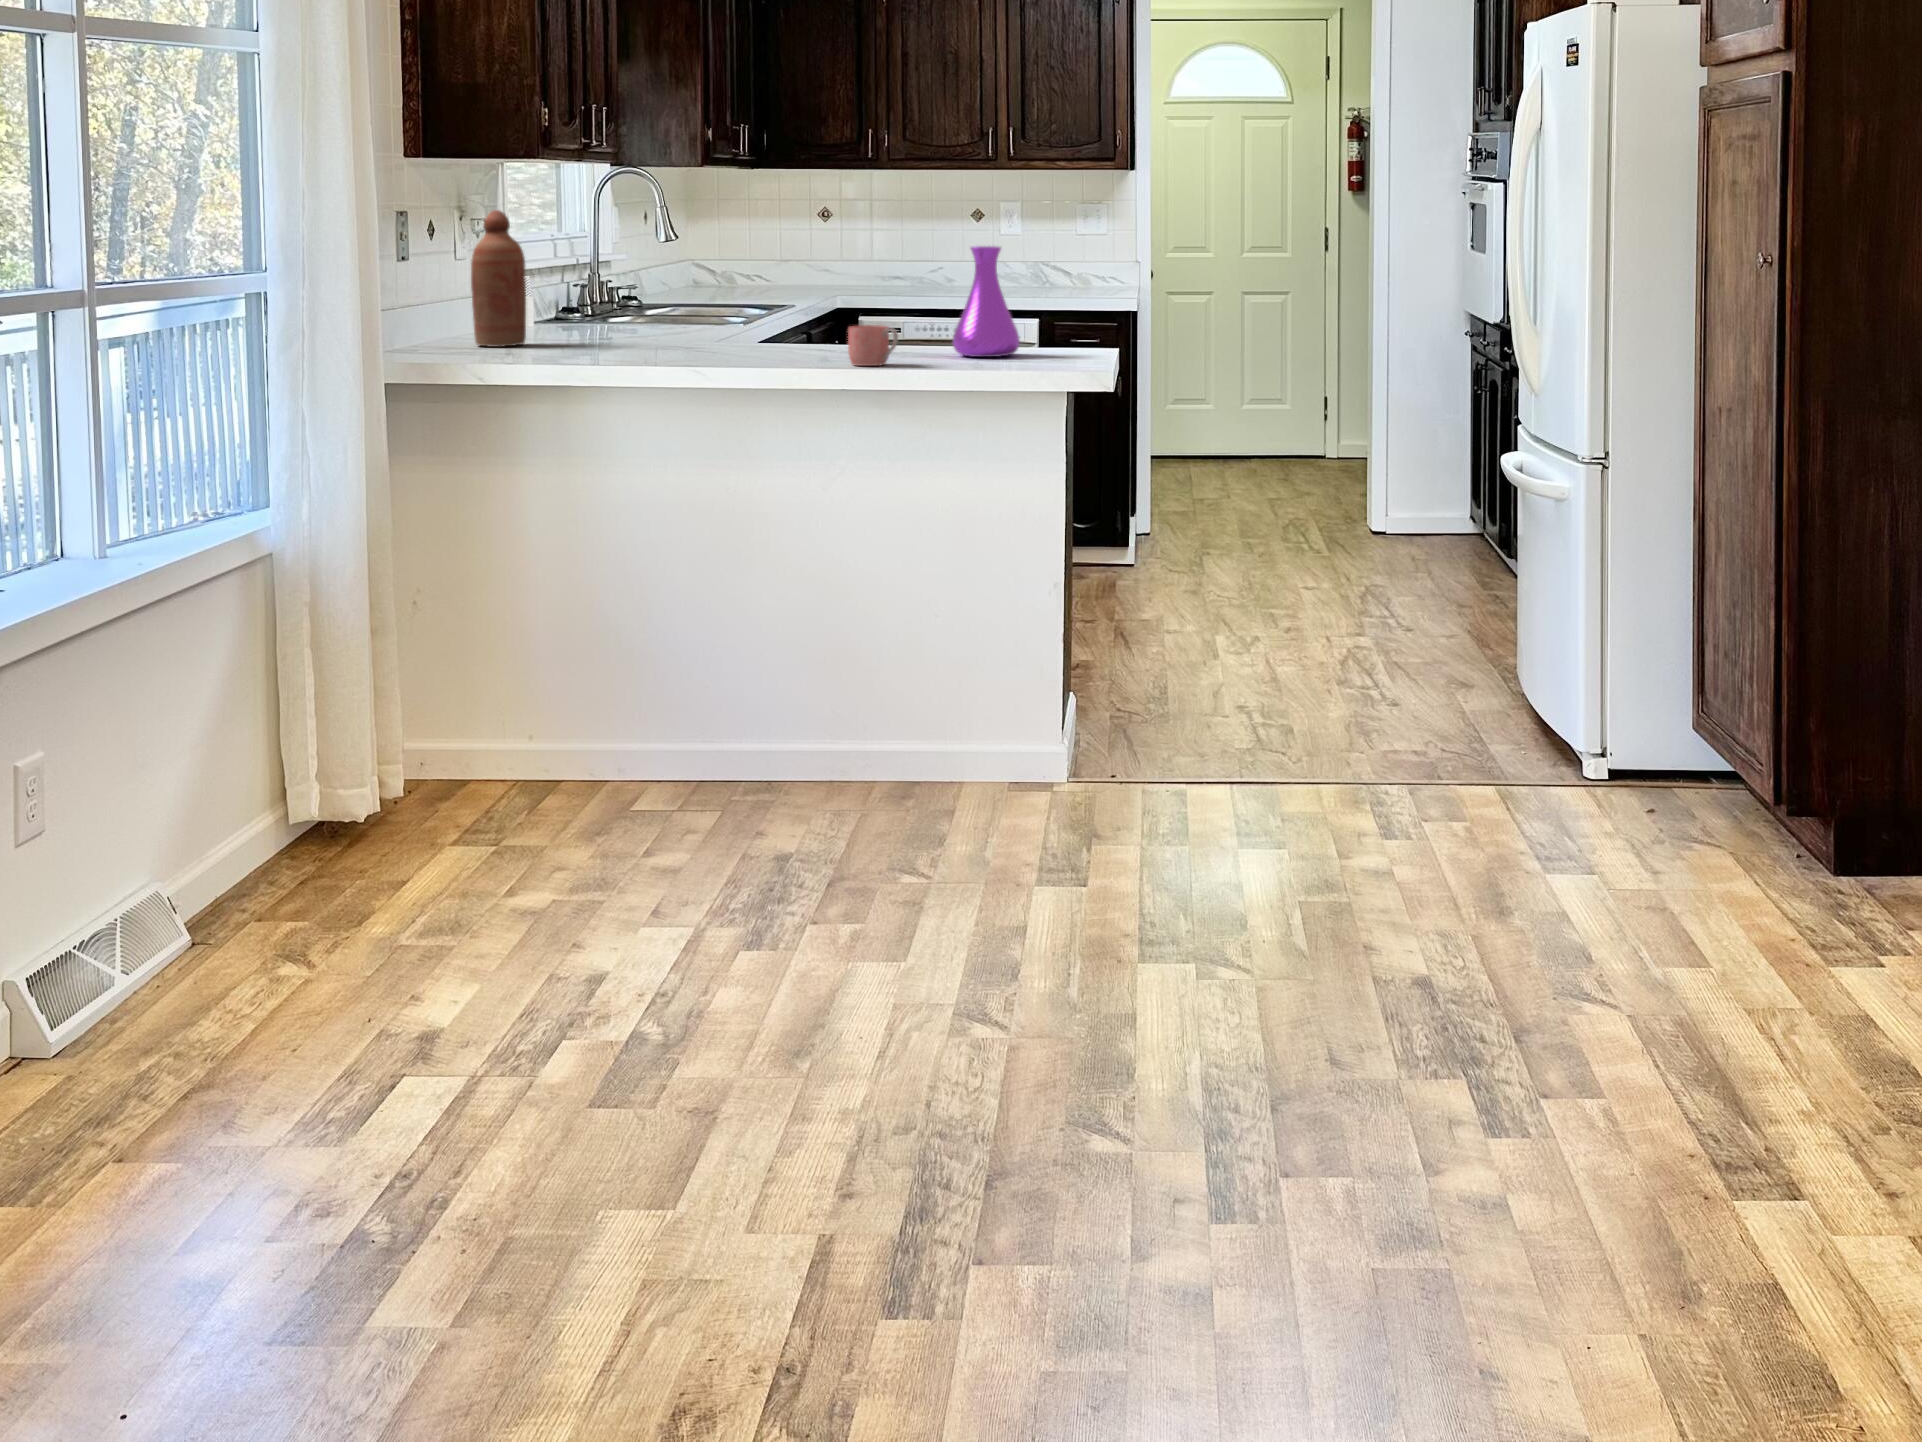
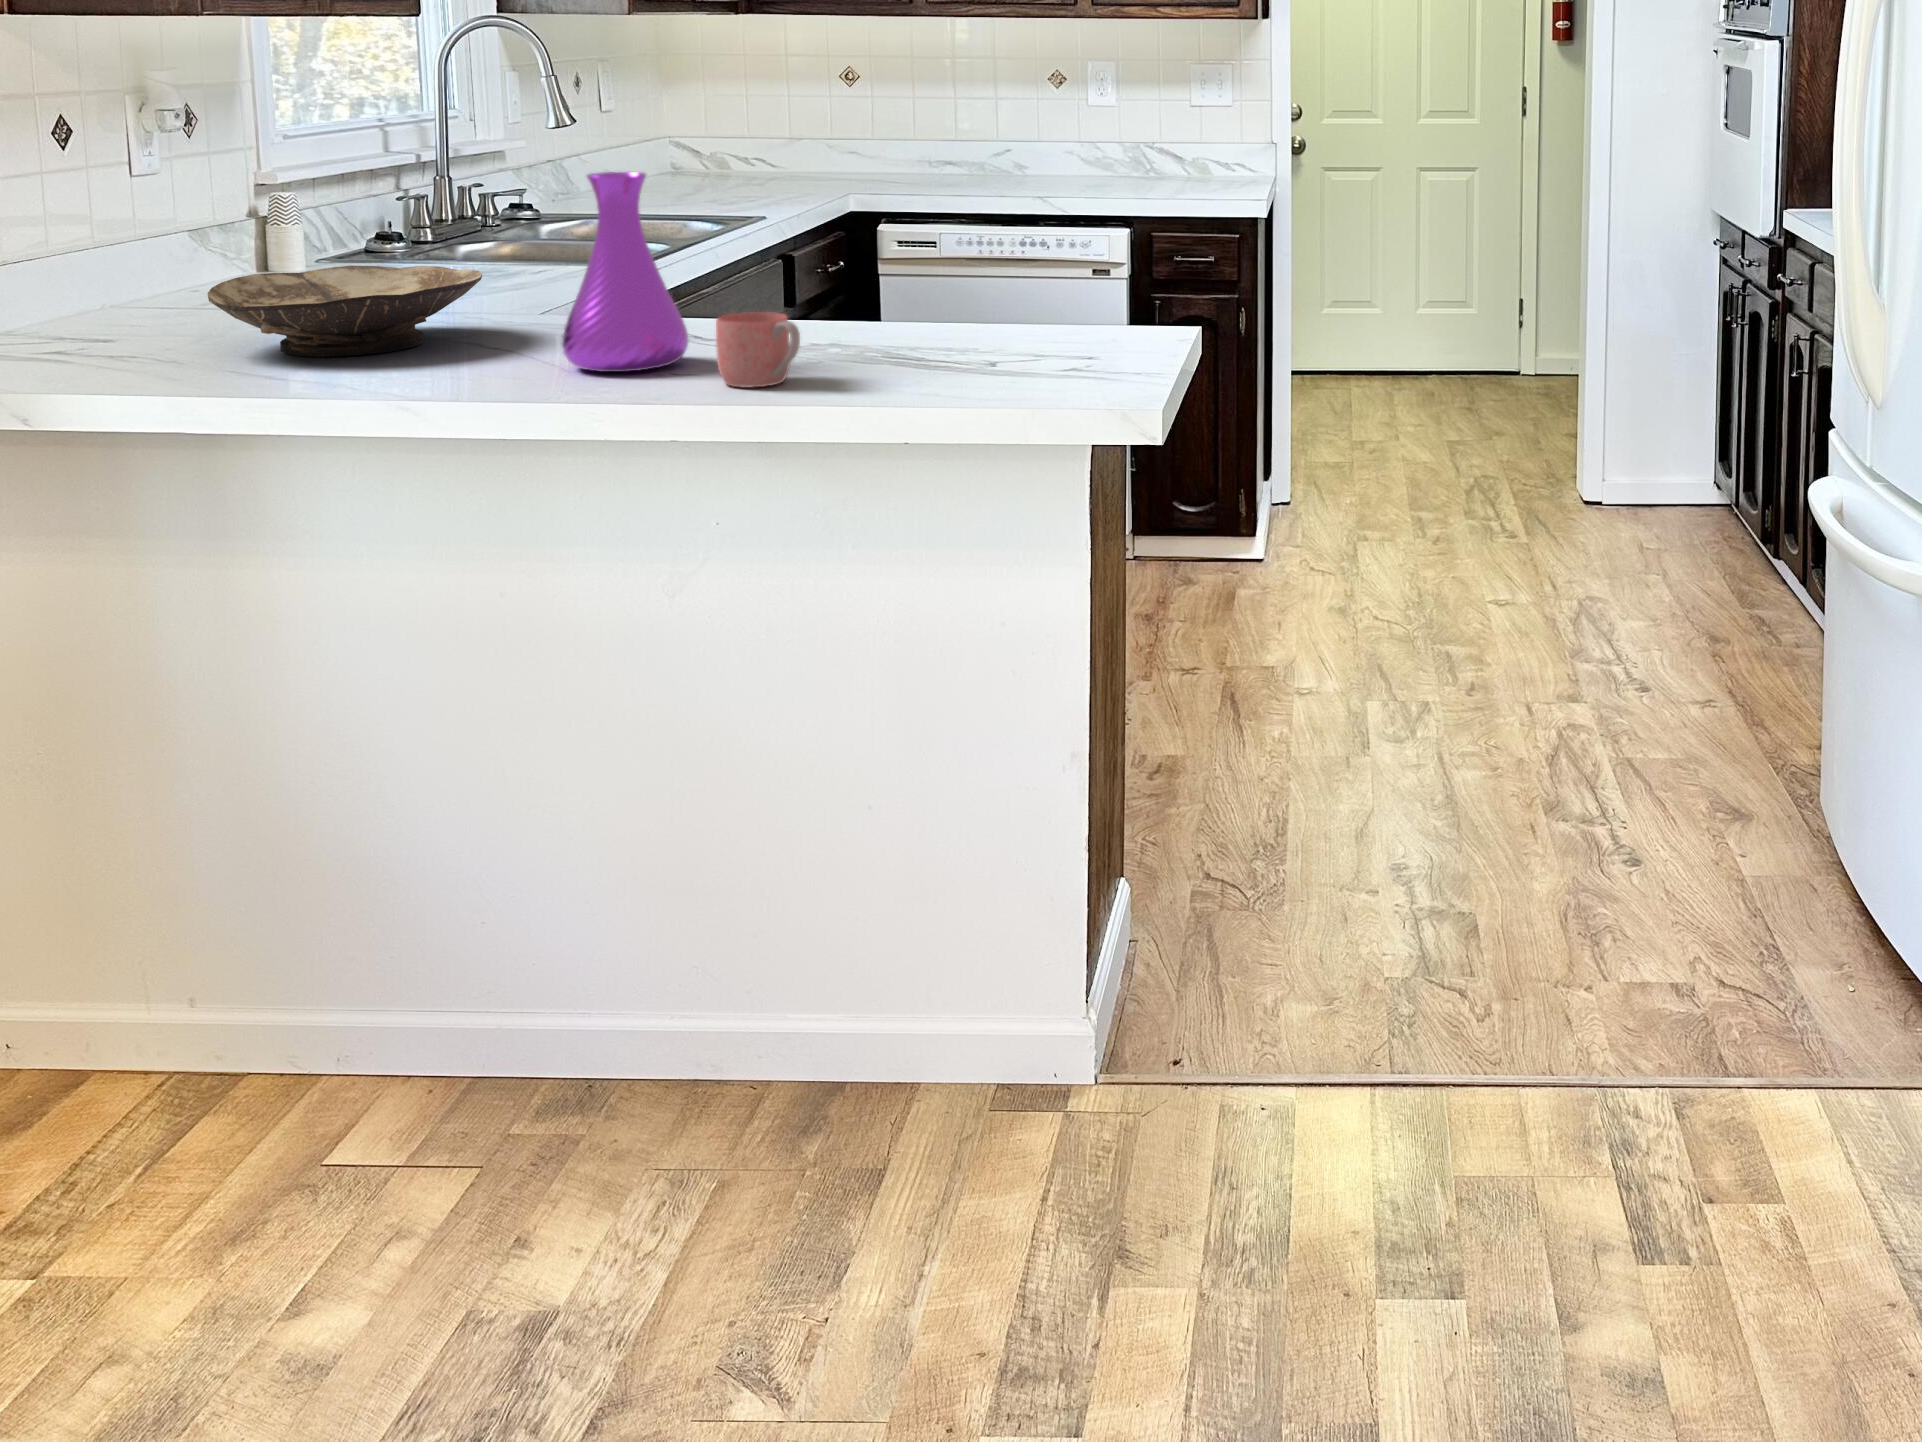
bottle: present [471,210,526,347] -> none [133,101,239,327]
vase: present [953,246,1020,357] -> present [562,172,688,372]
bowl: none [537,309,689,356] -> present [208,266,482,356]

